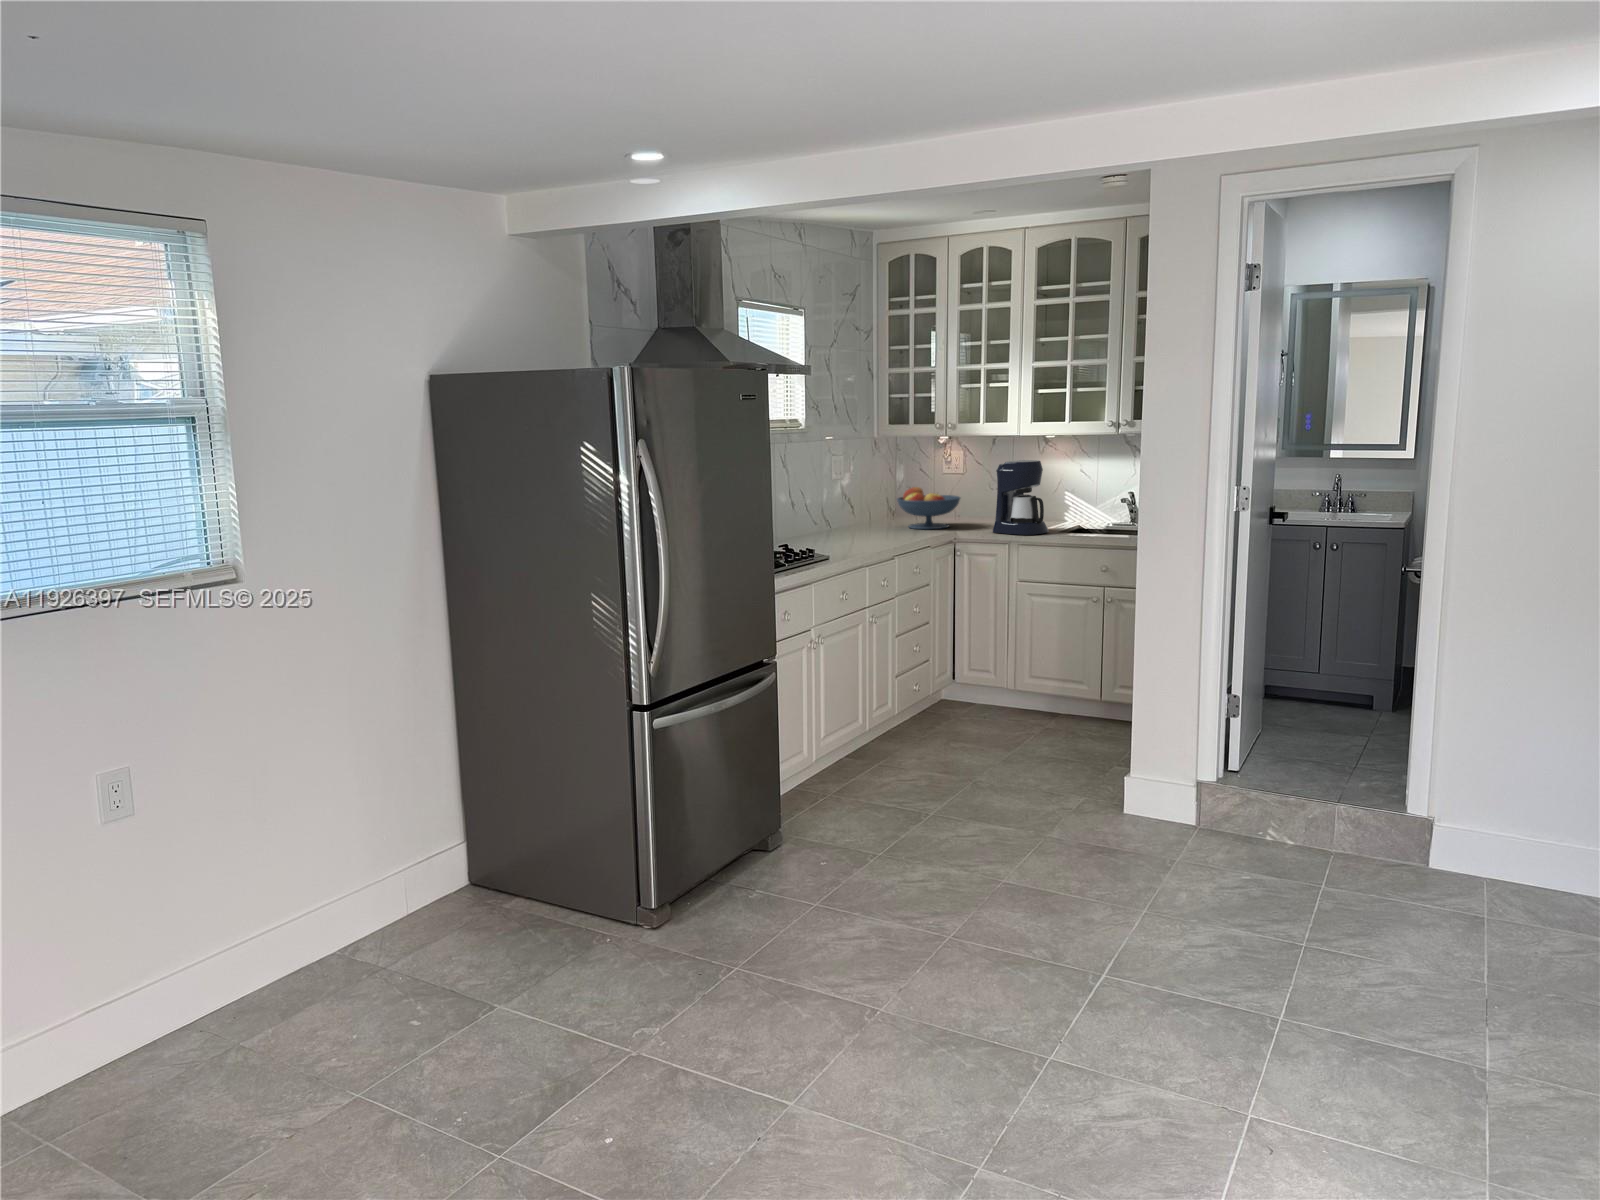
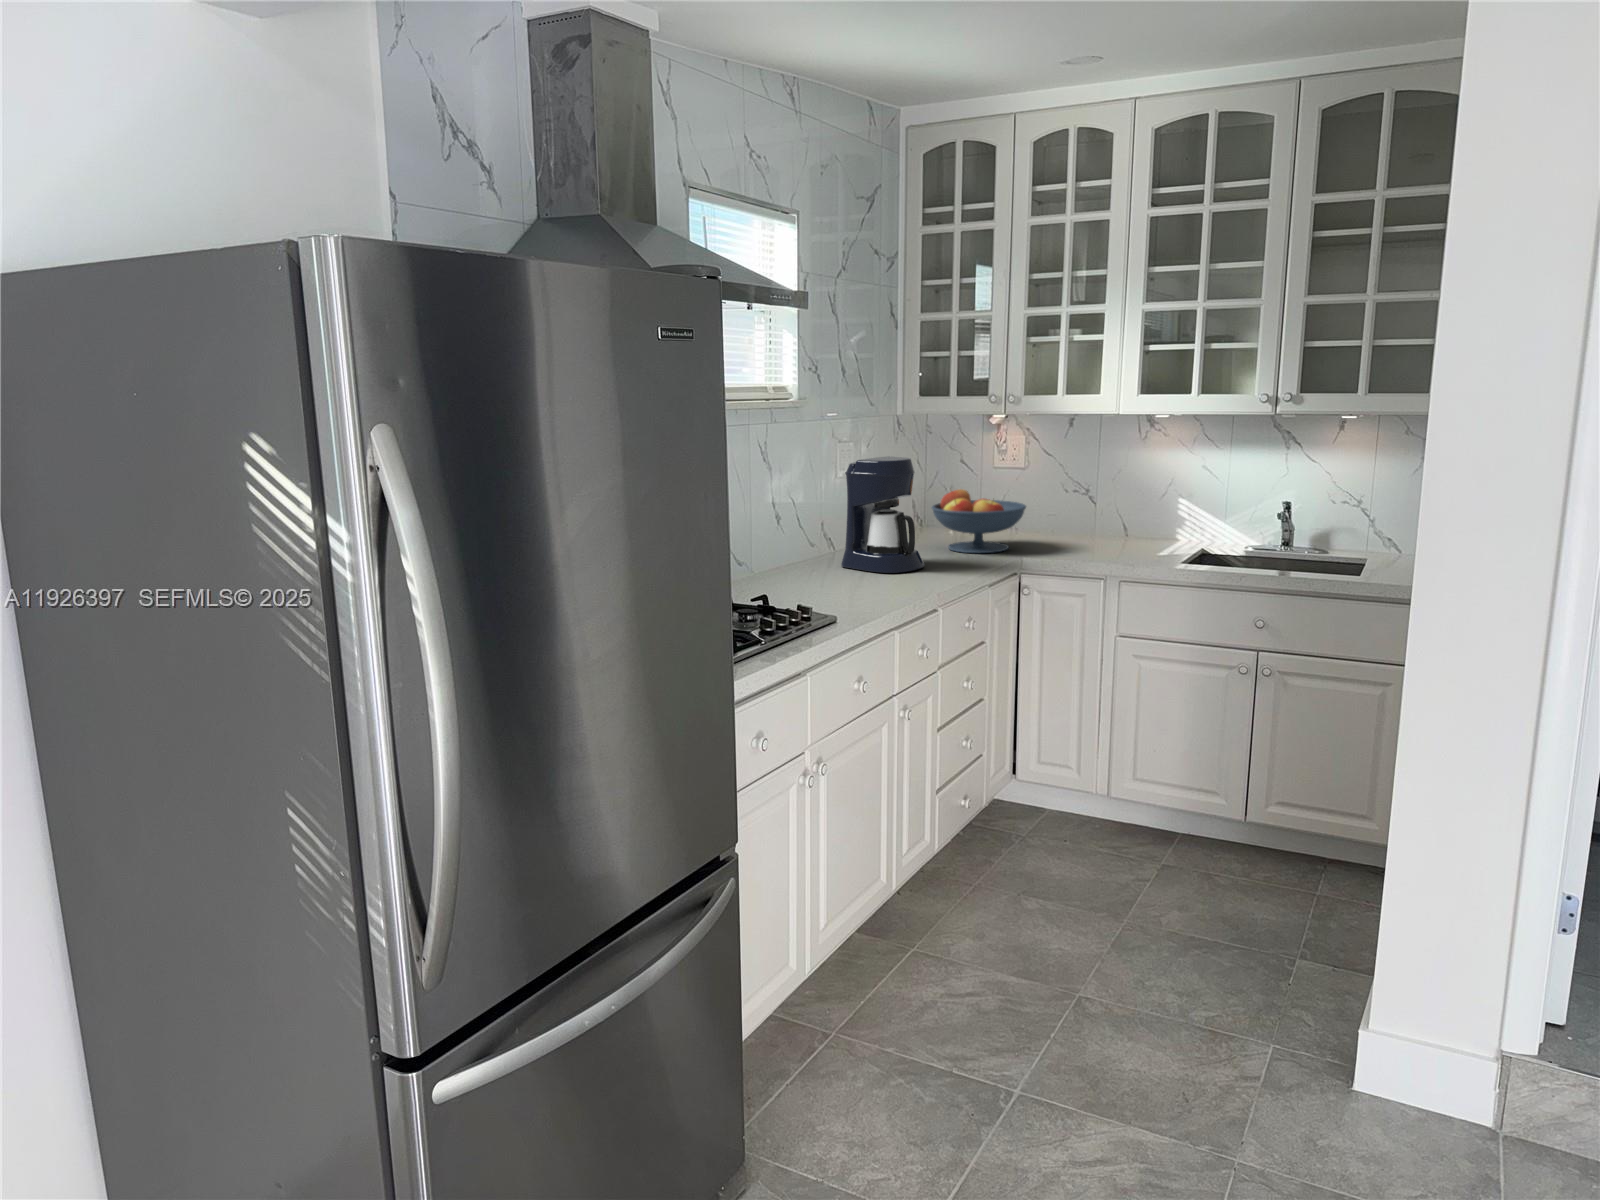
coffee maker: present [993,460,1048,535] -> present [841,456,924,573]

